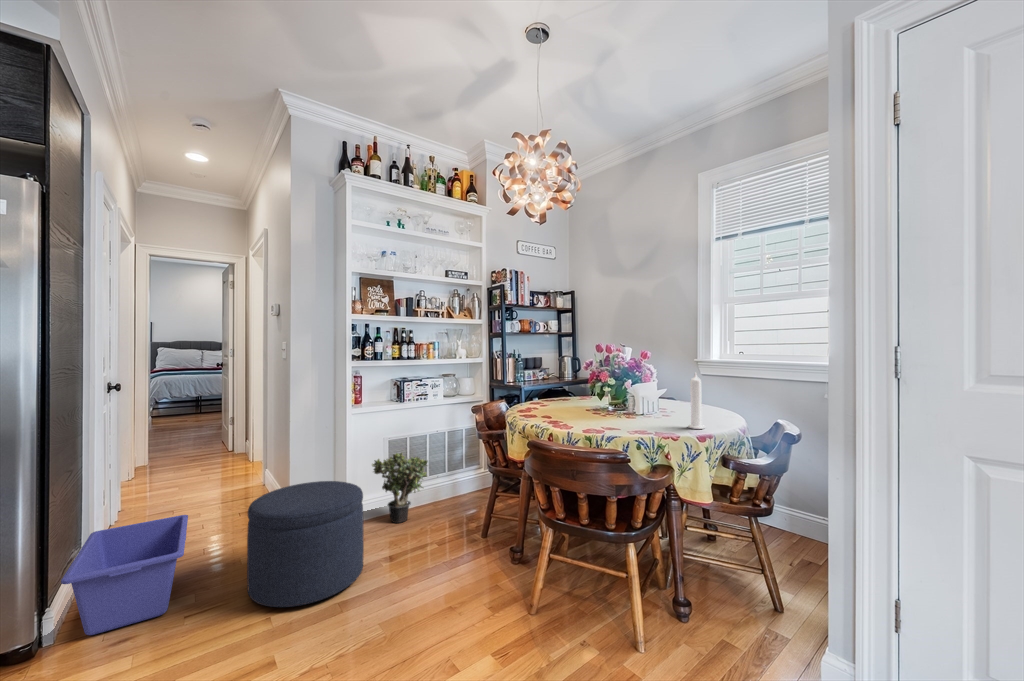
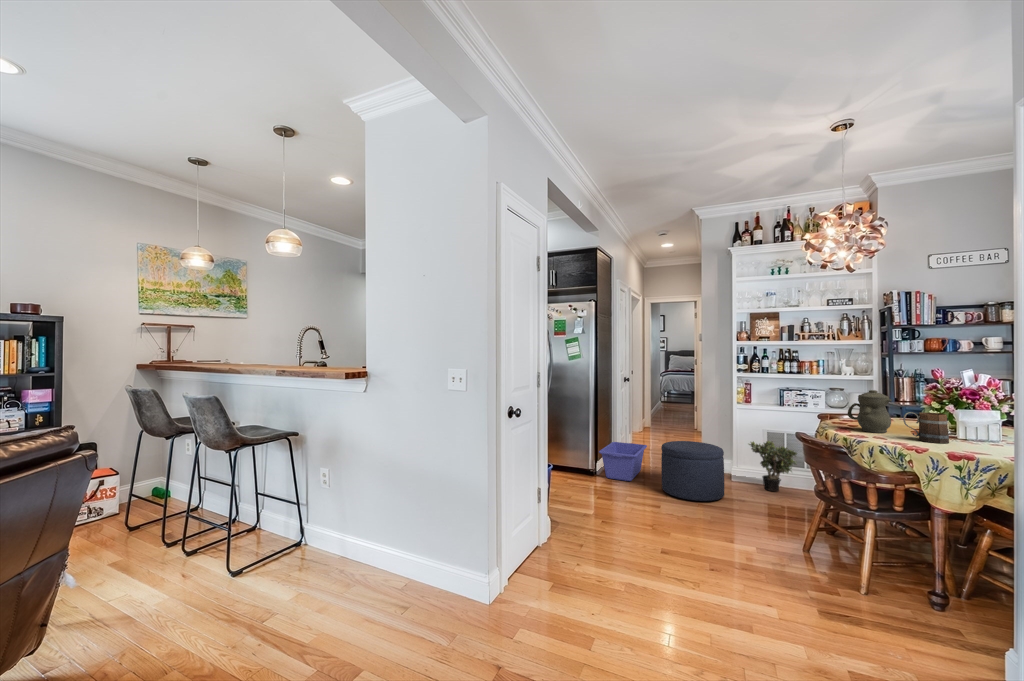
teapot: none [554,371,600,423] -> present [848,390,892,433]
candle: present [688,373,705,429] -> none [965,400,987,453]
mug: none [628,391,657,425] -> present [903,412,949,443]

